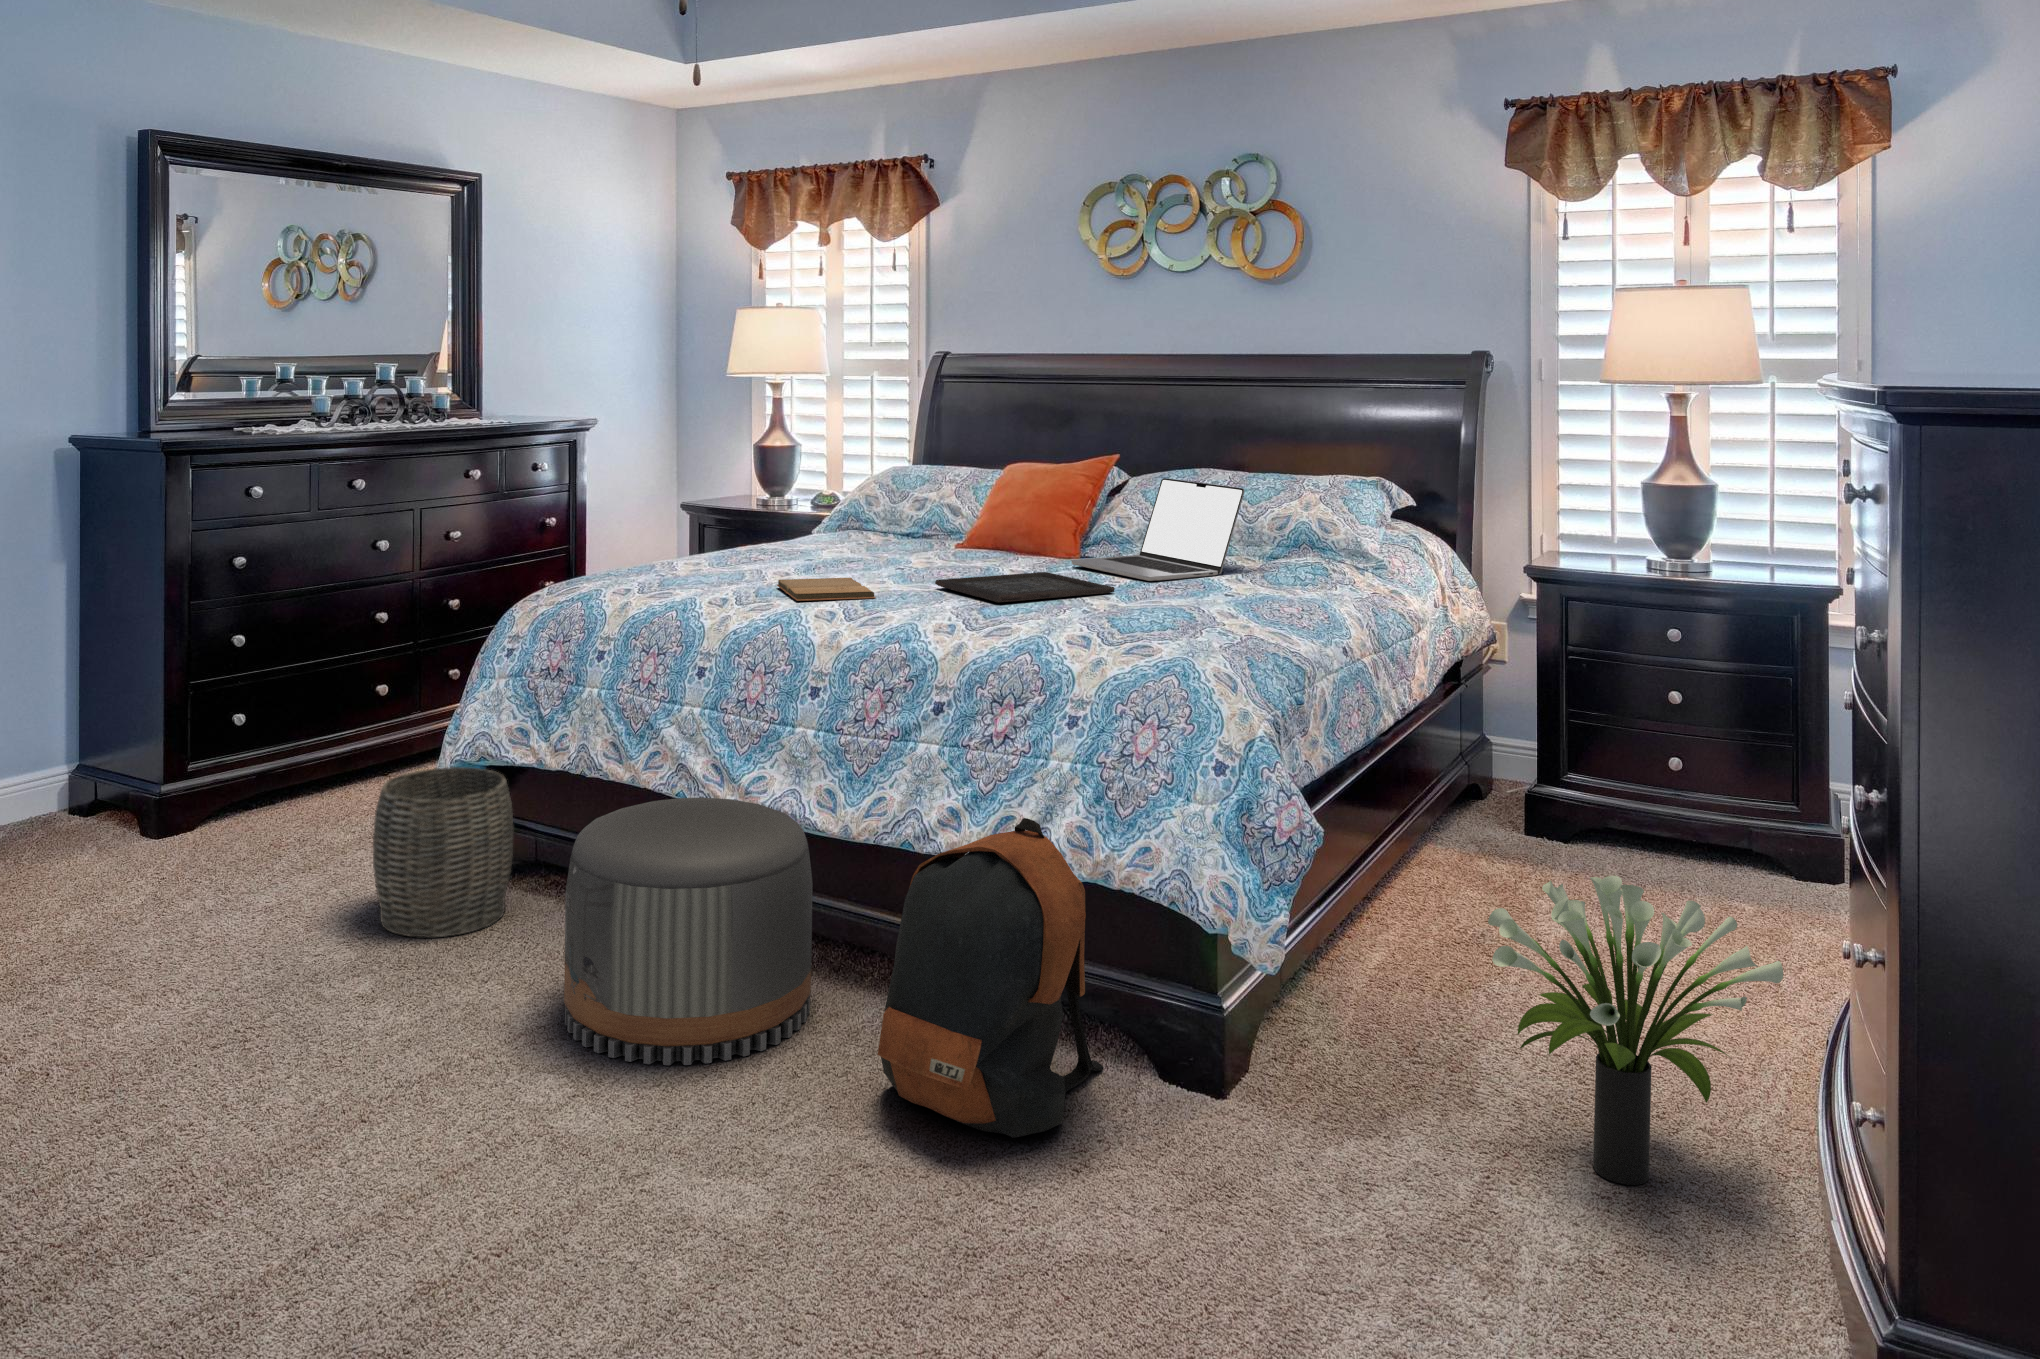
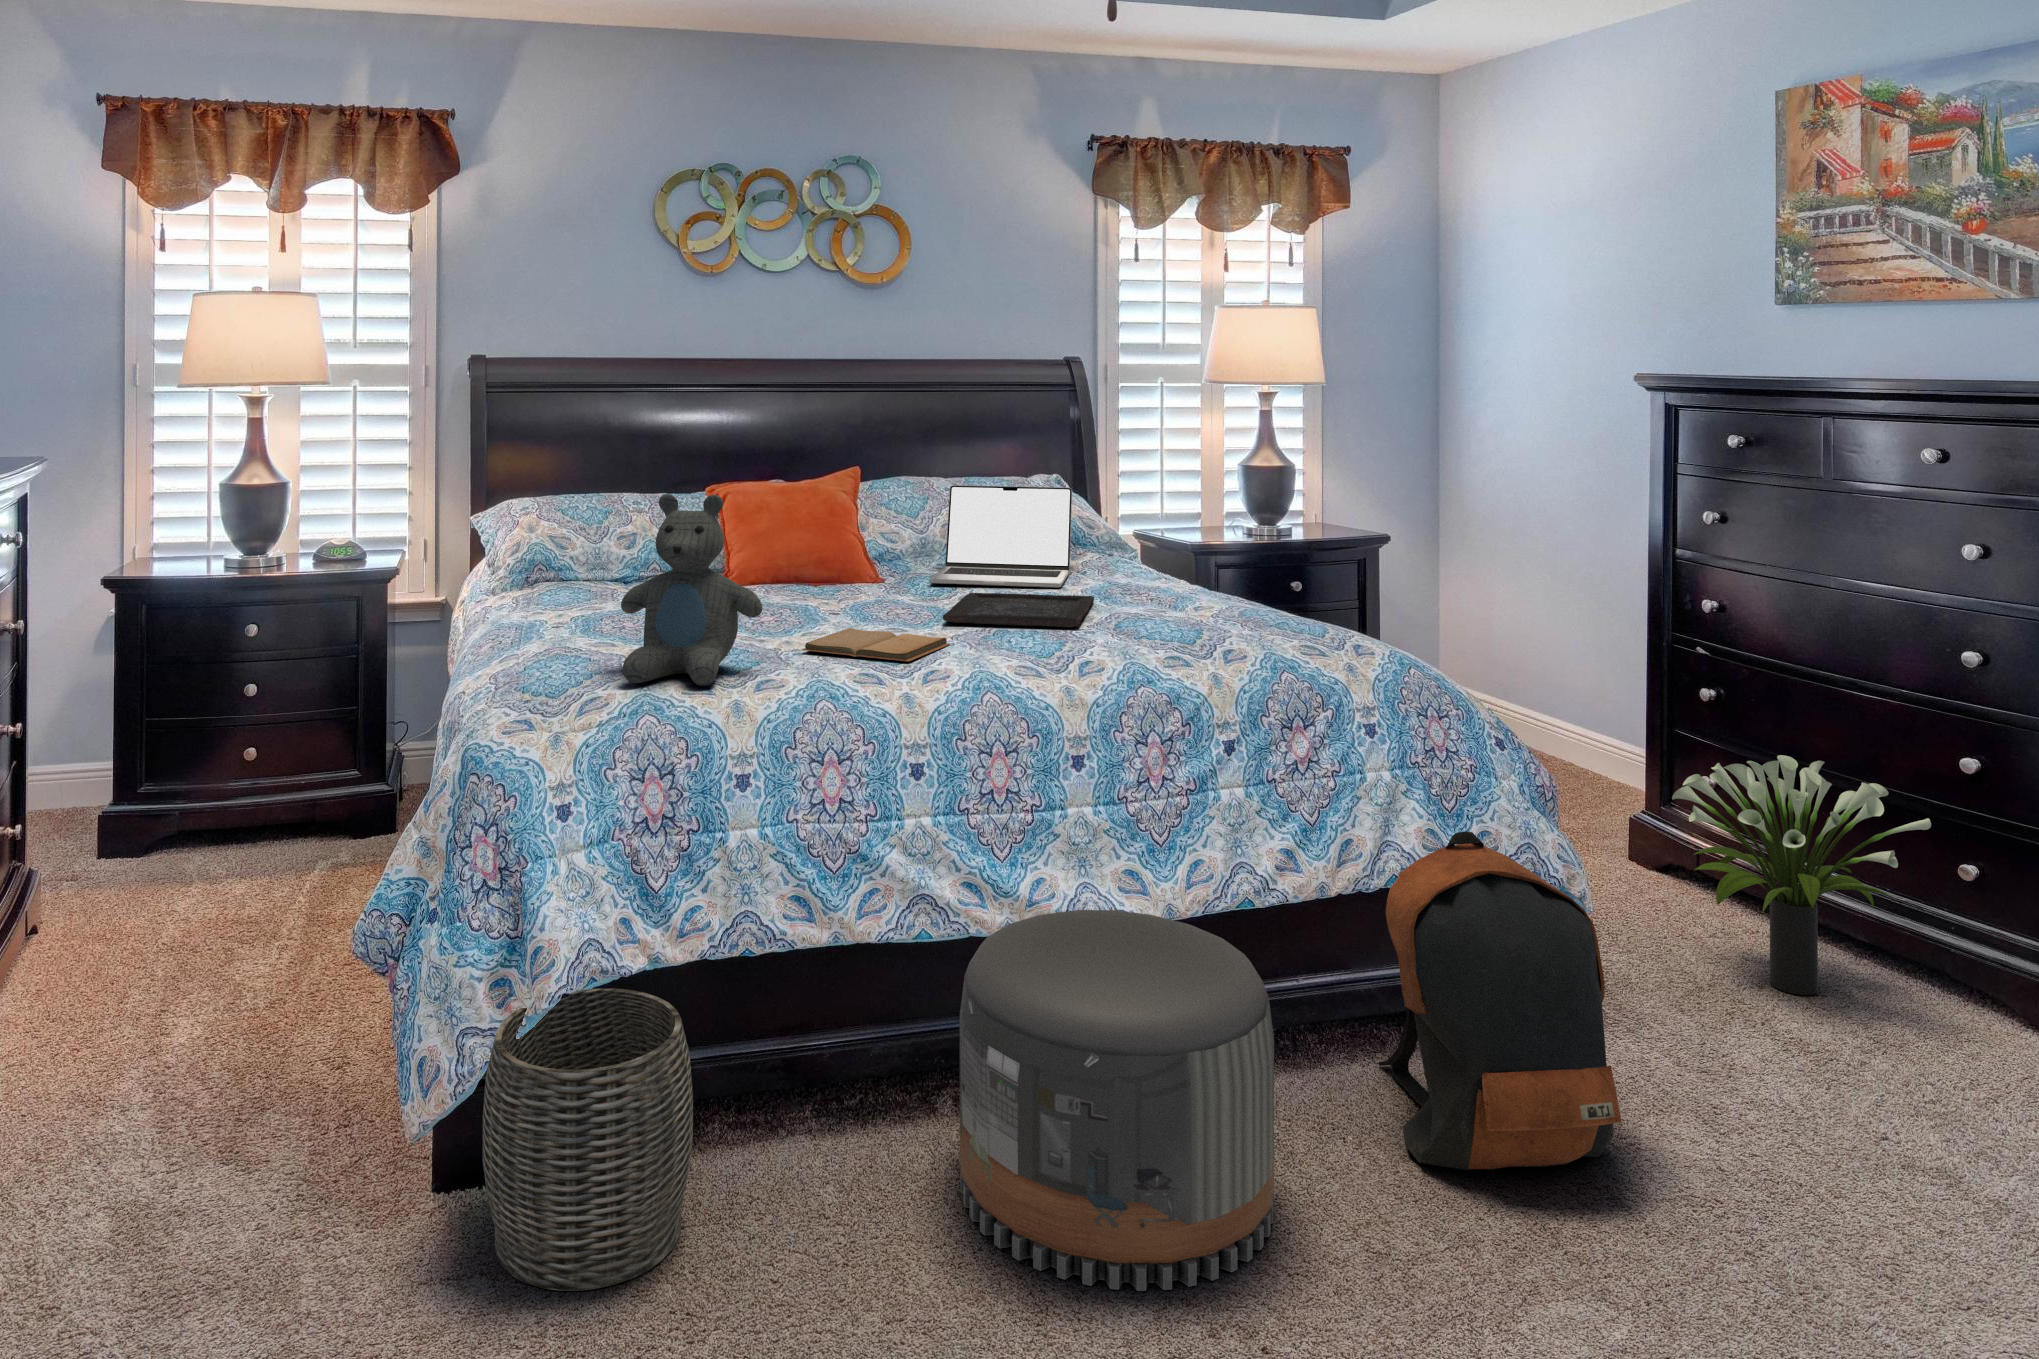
teddy bear: none [614,450,715,592] -> present [621,494,763,686]

